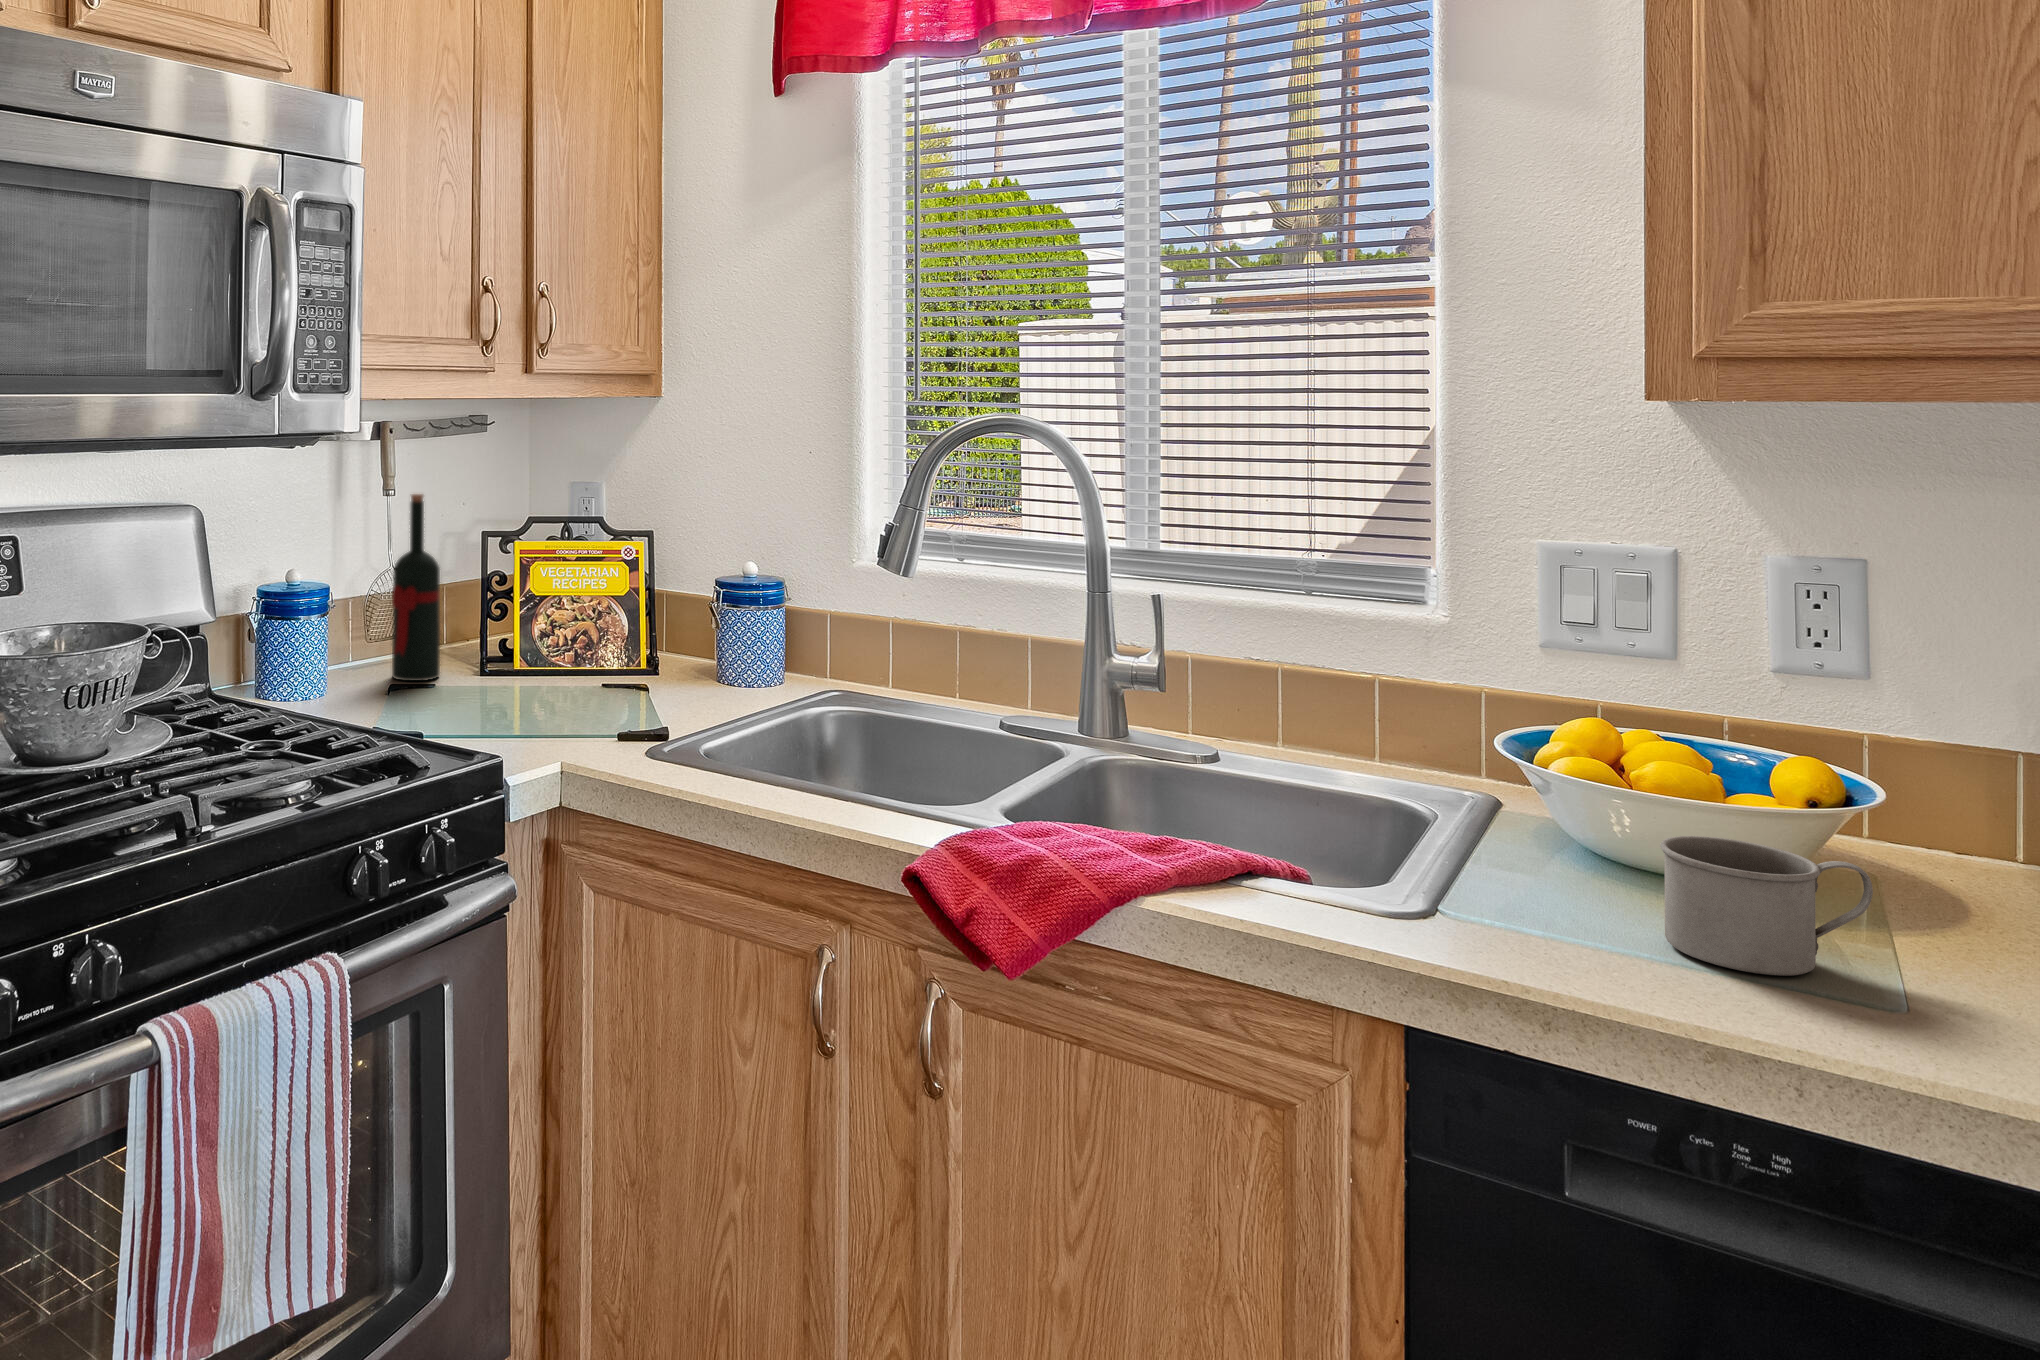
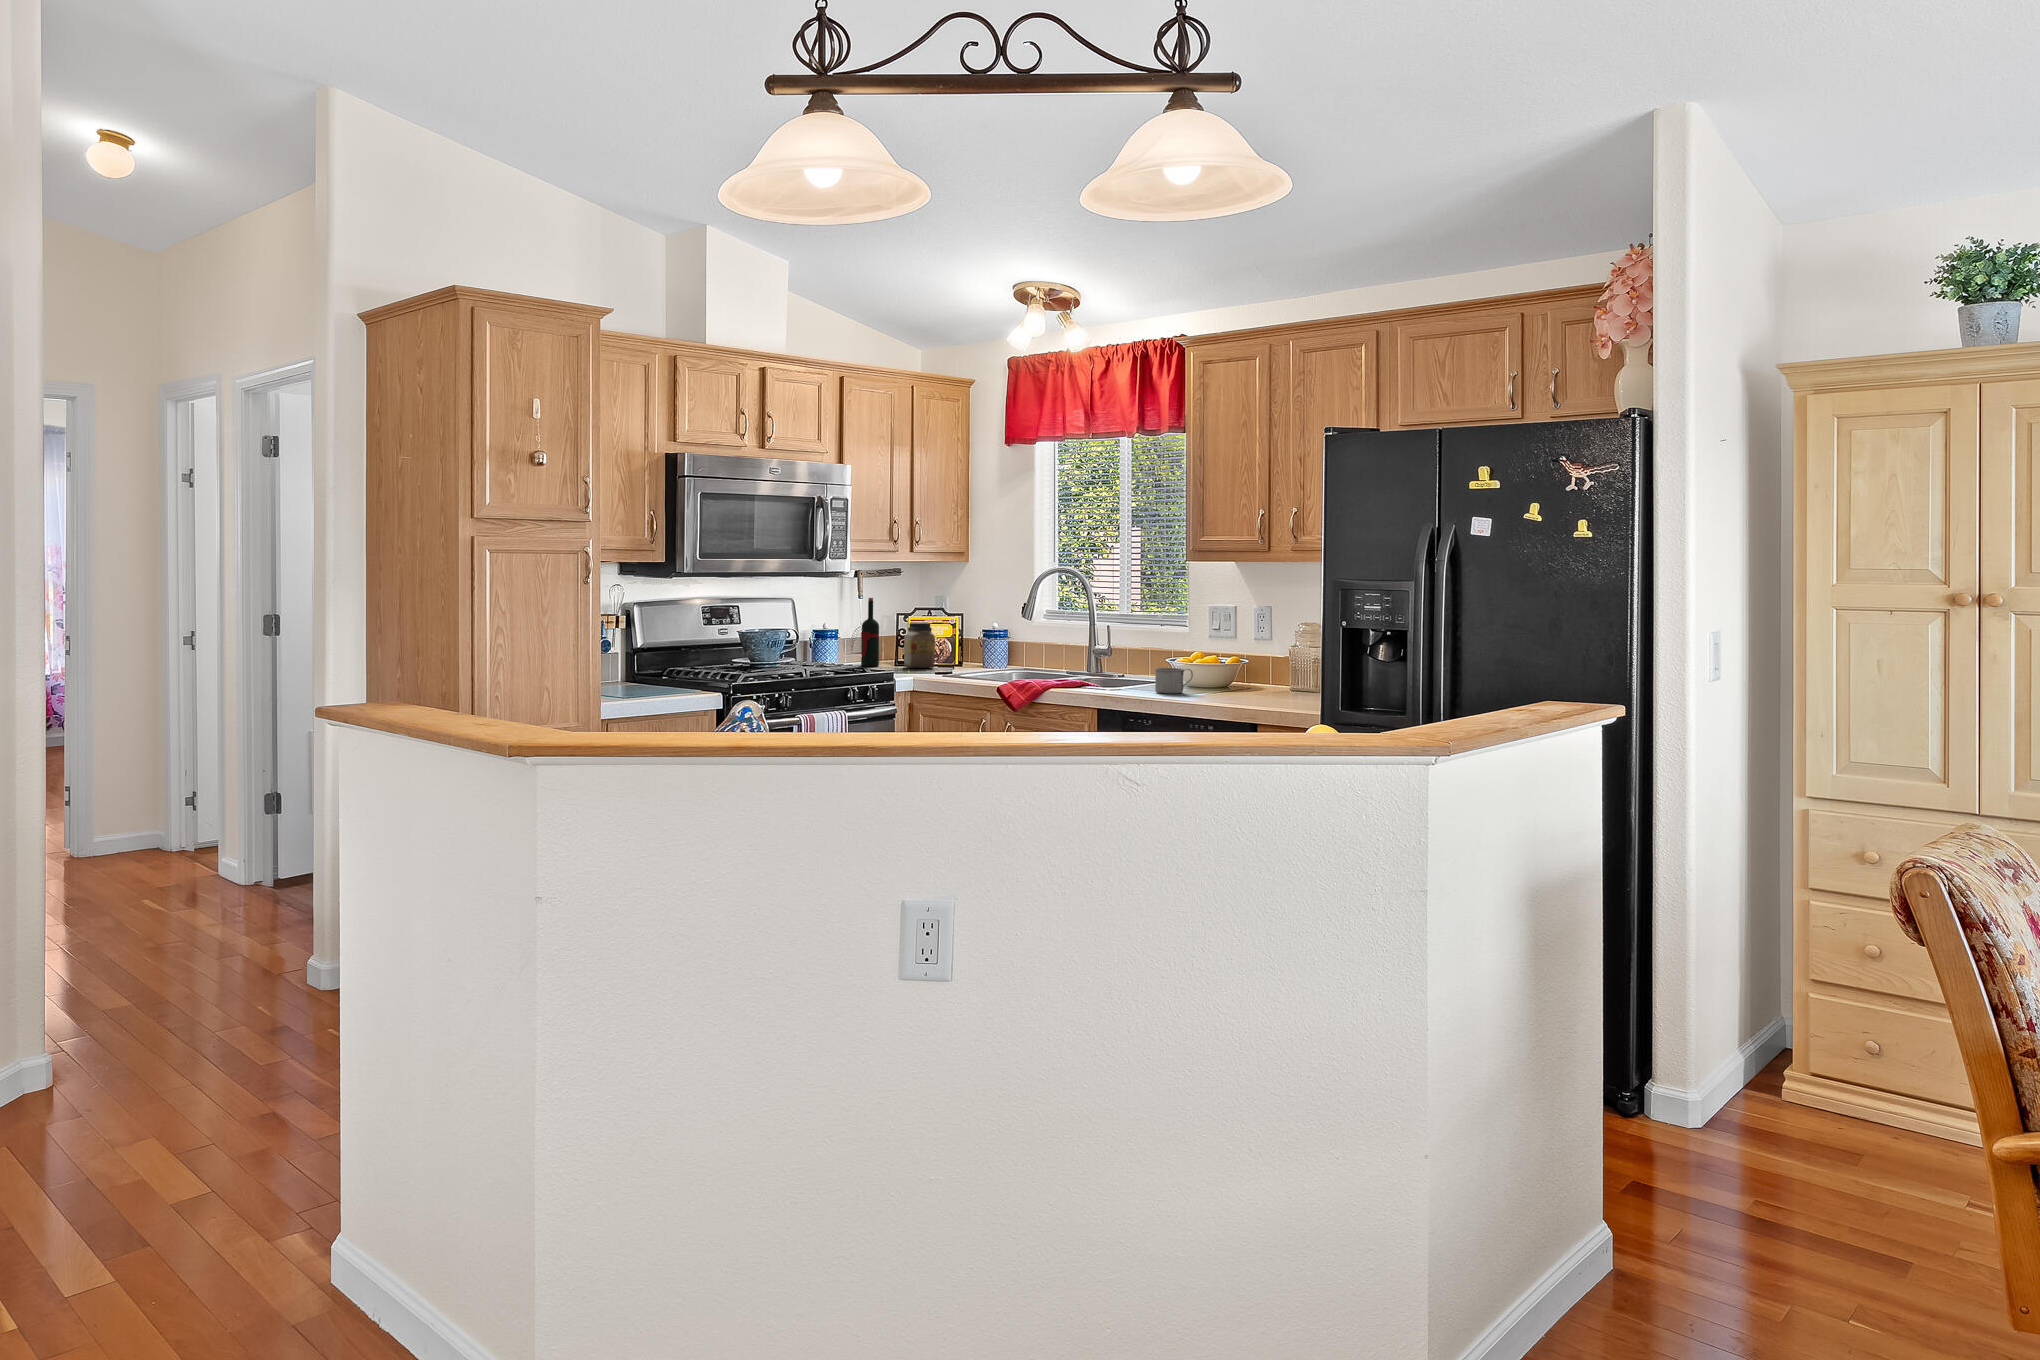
jar: none [510,562,597,695] -> present [904,622,935,668]

